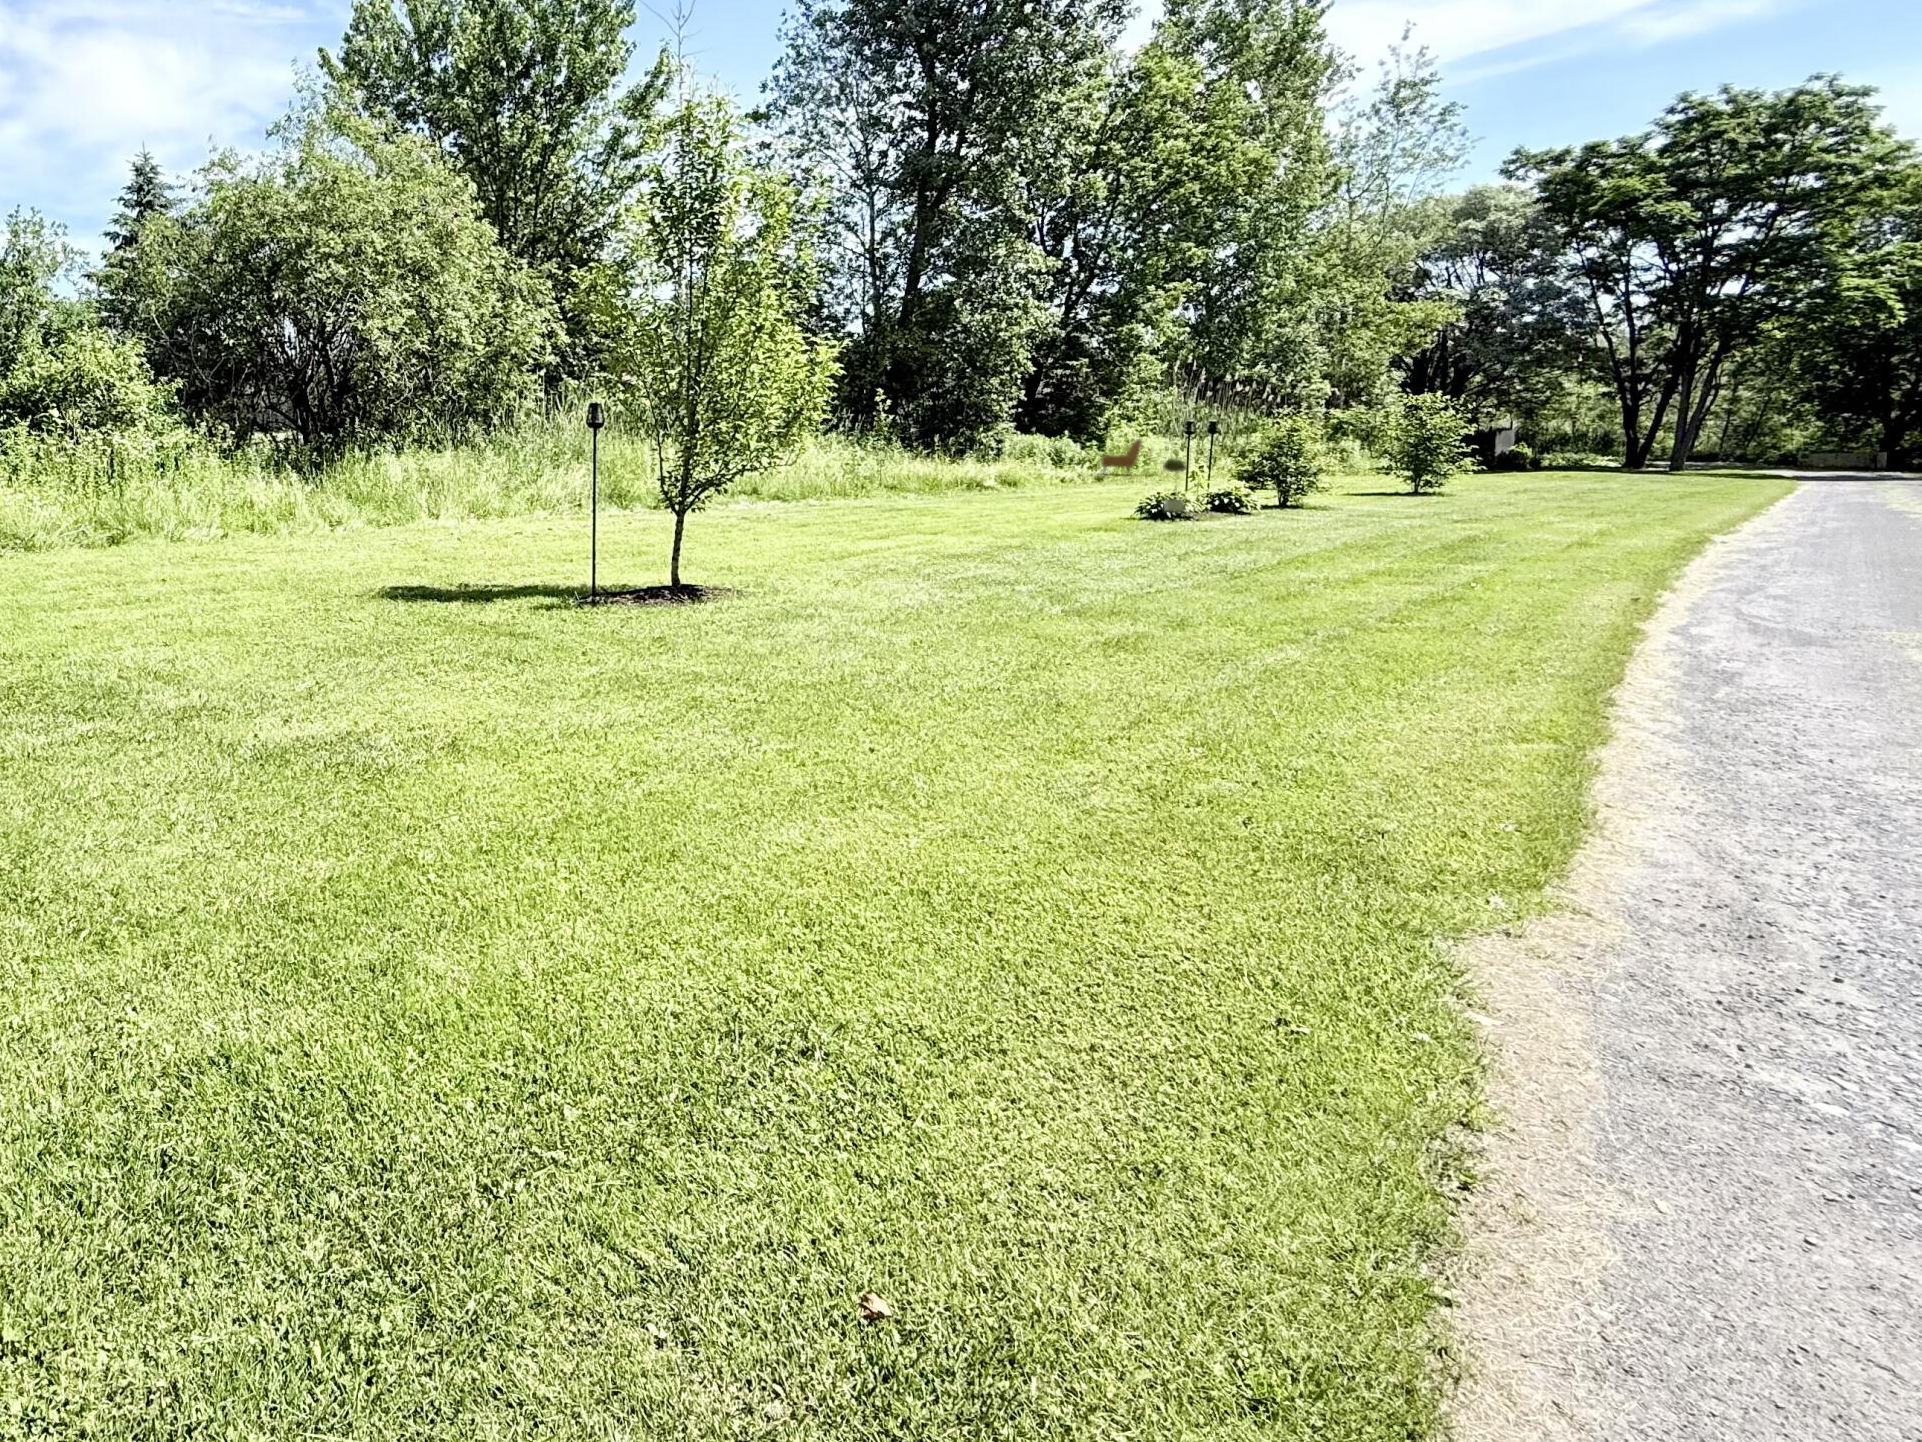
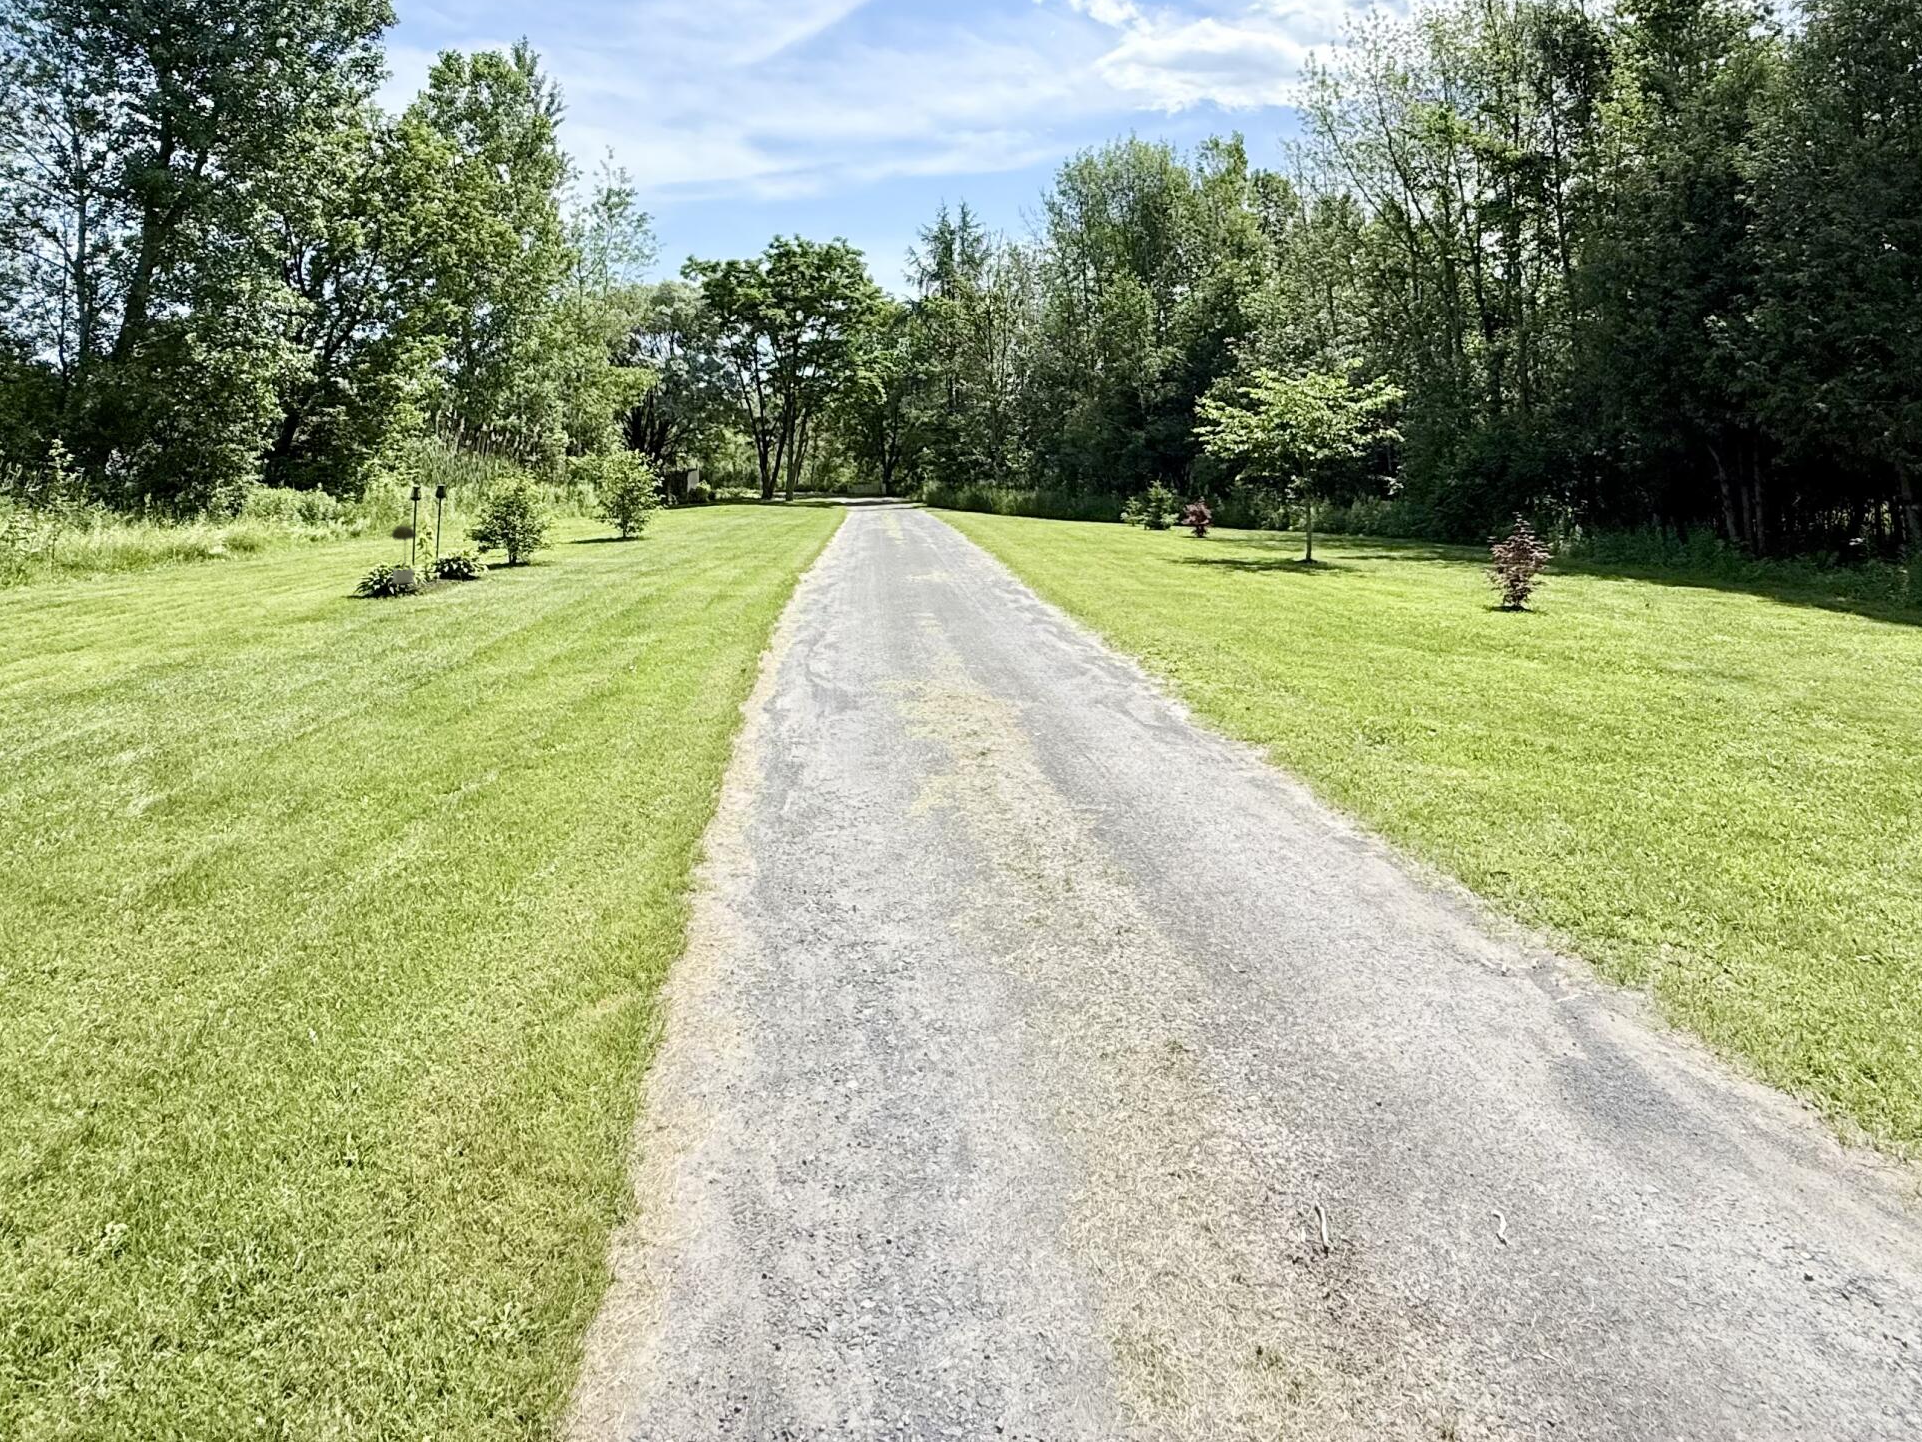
chair: present [1101,439,1142,474] -> none [356,492,399,531]

